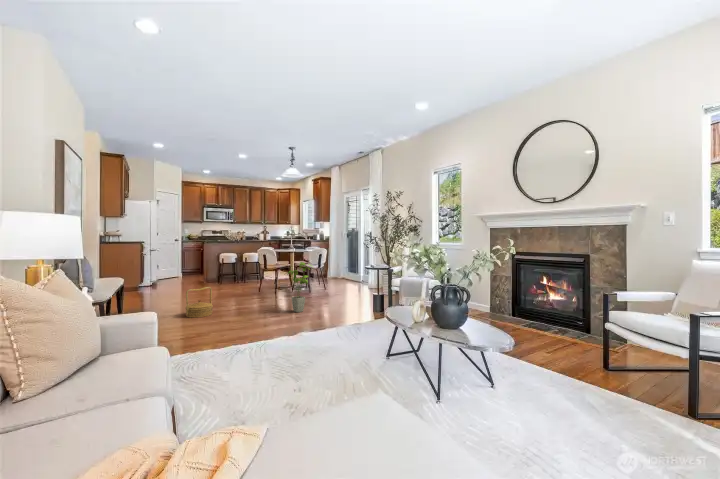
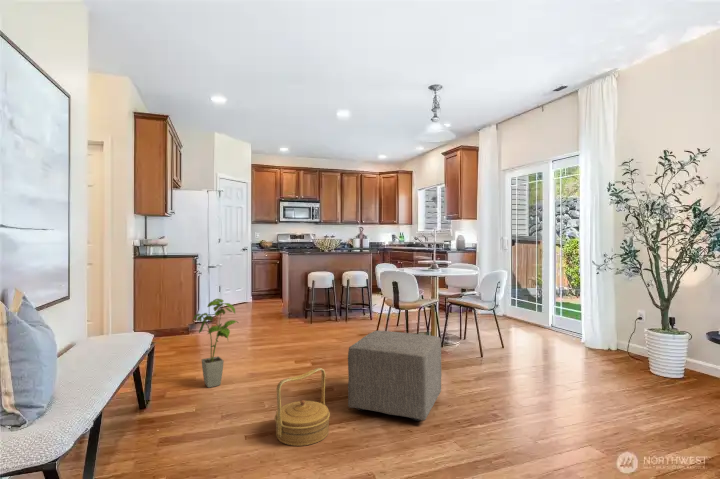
house plant: present [288,262,310,312] -> present [193,299,238,388]
ottoman: none [225,275,274,310] -> present [348,331,442,421]

